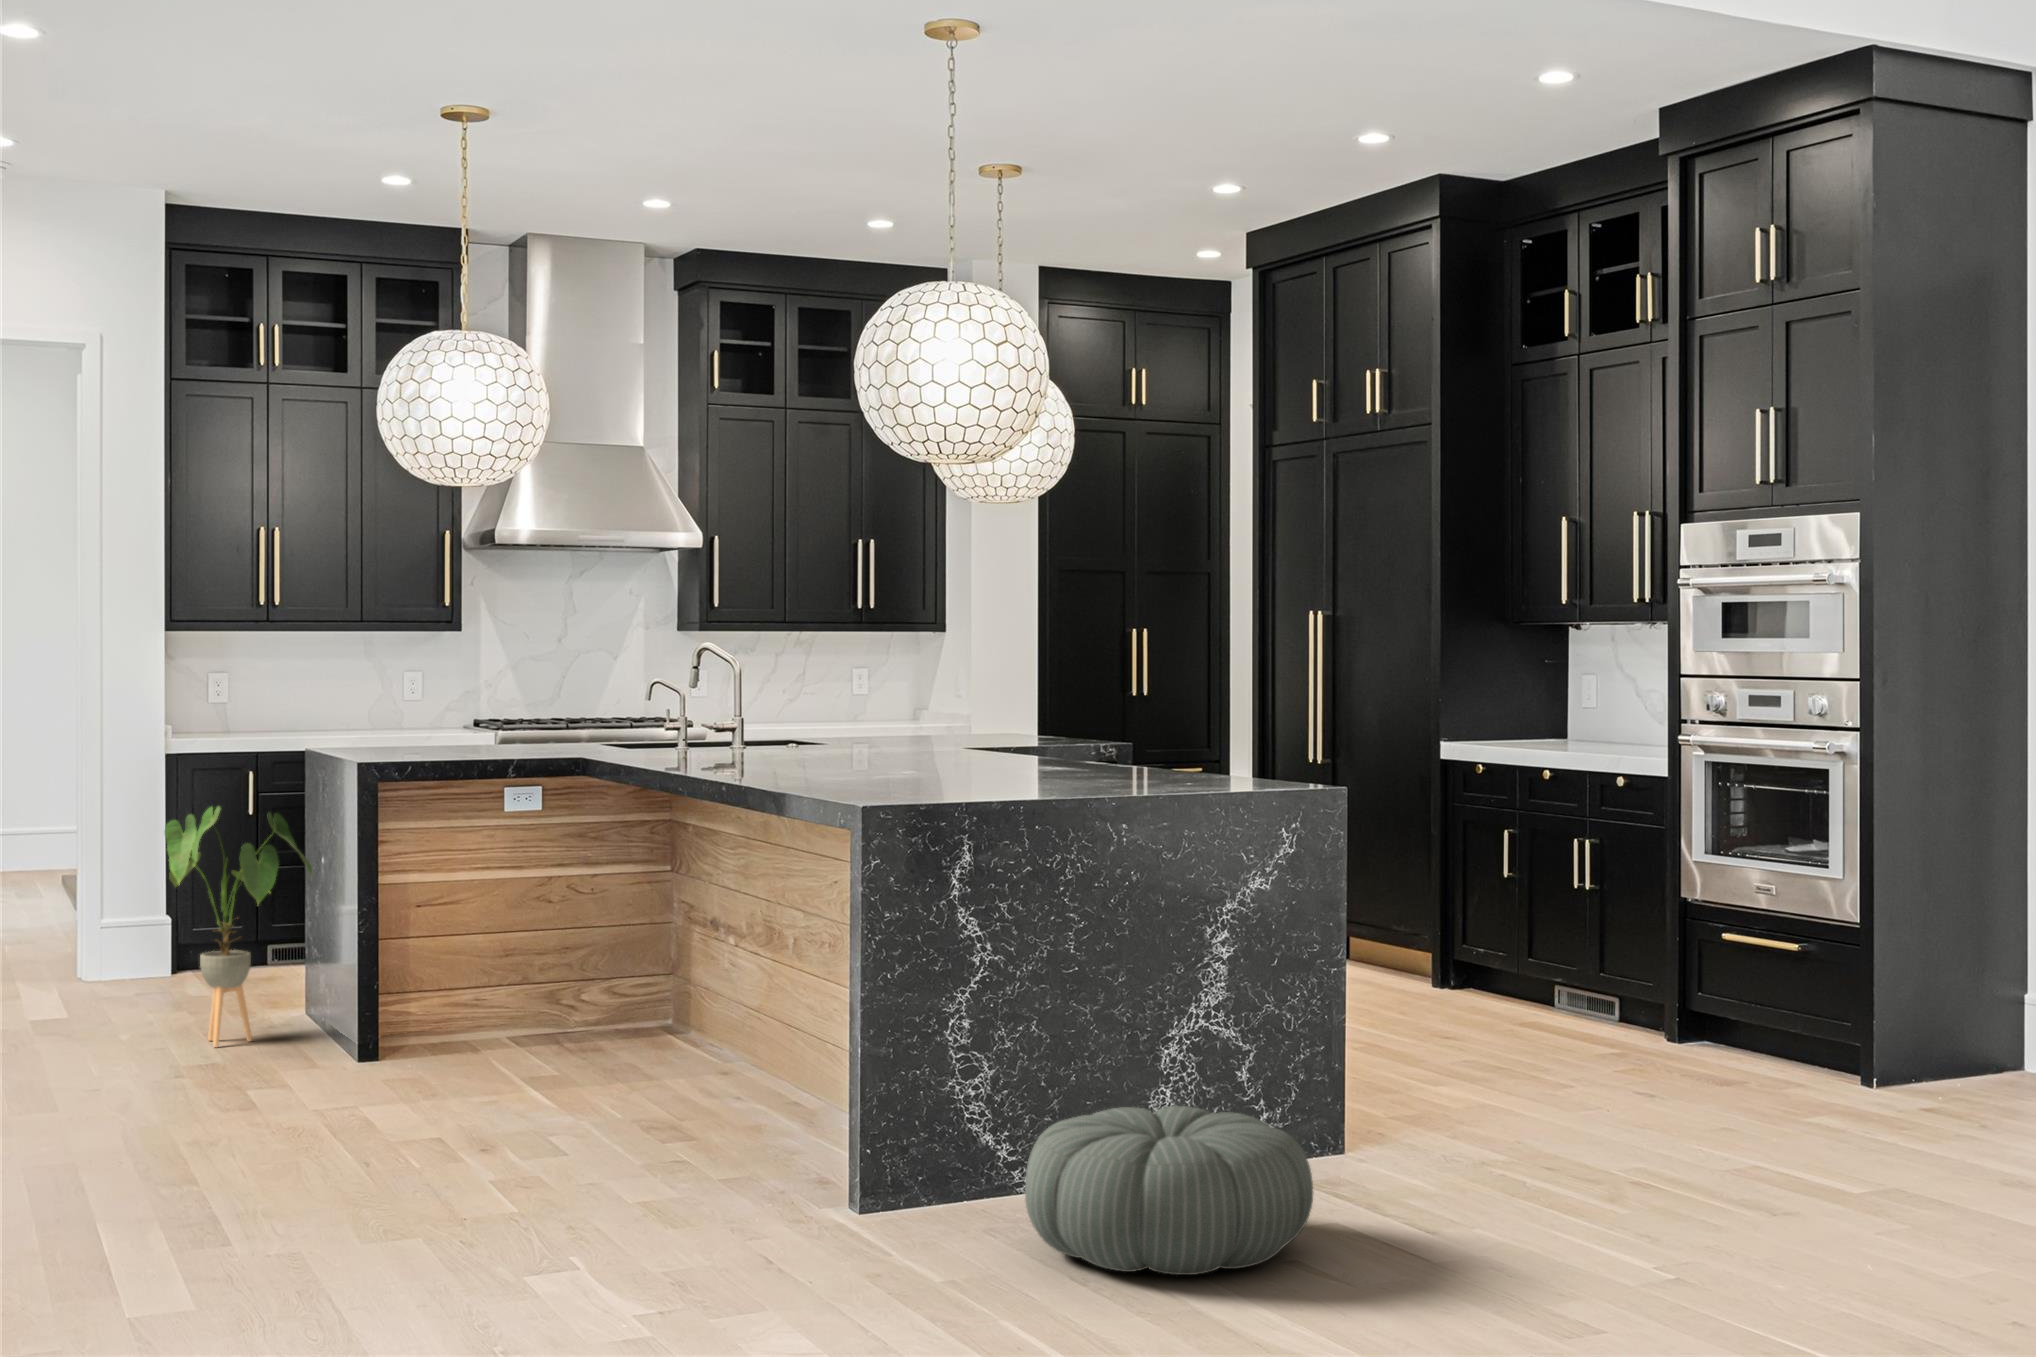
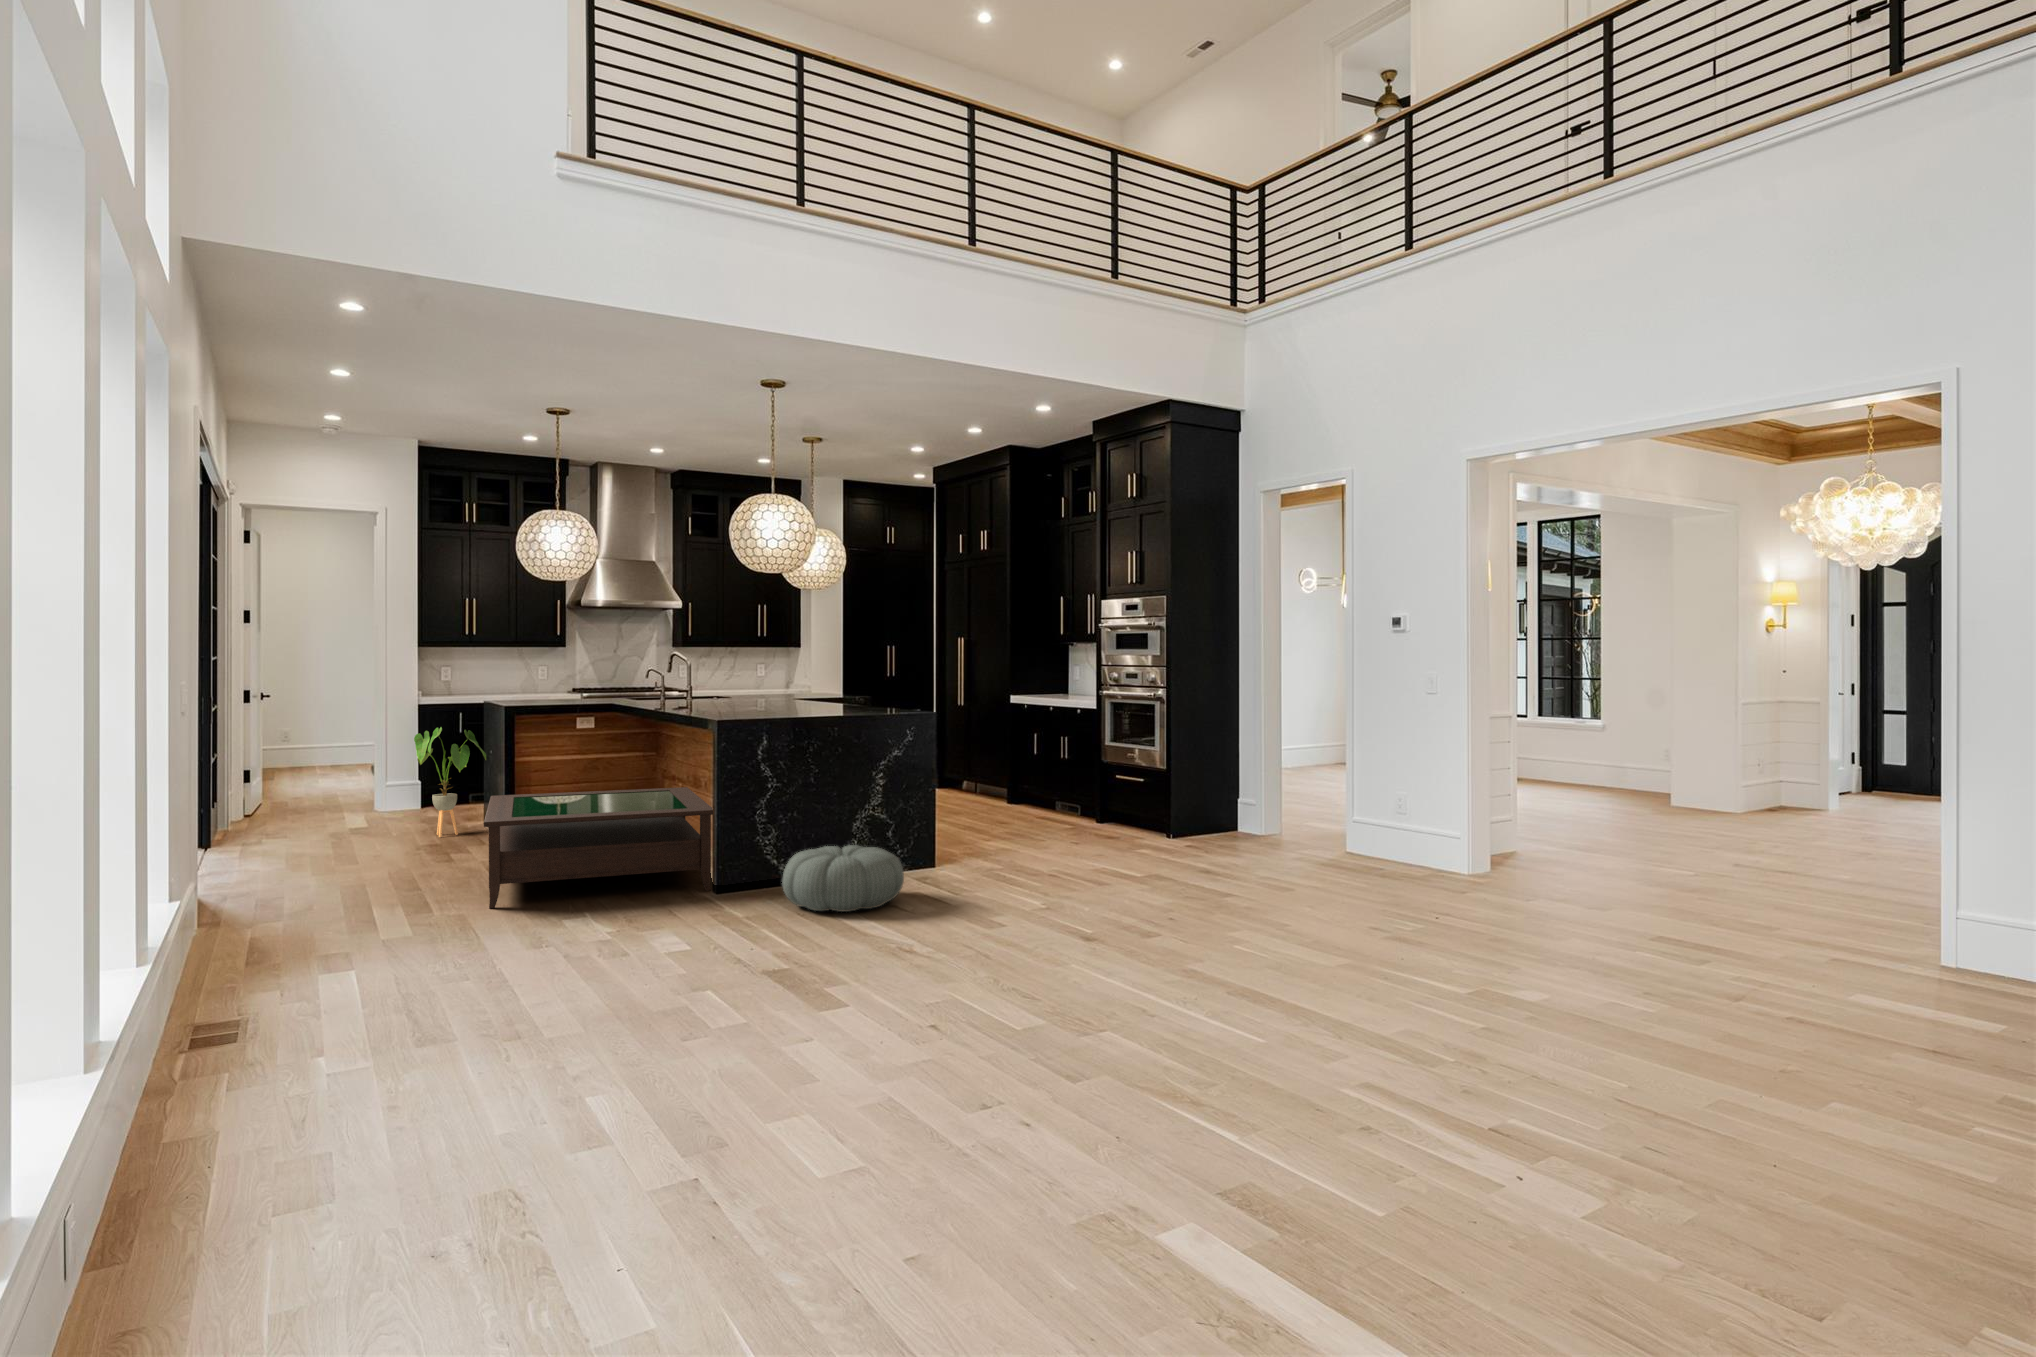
coffee table: none [337,951,854,1238] -> present [484,787,713,908]

